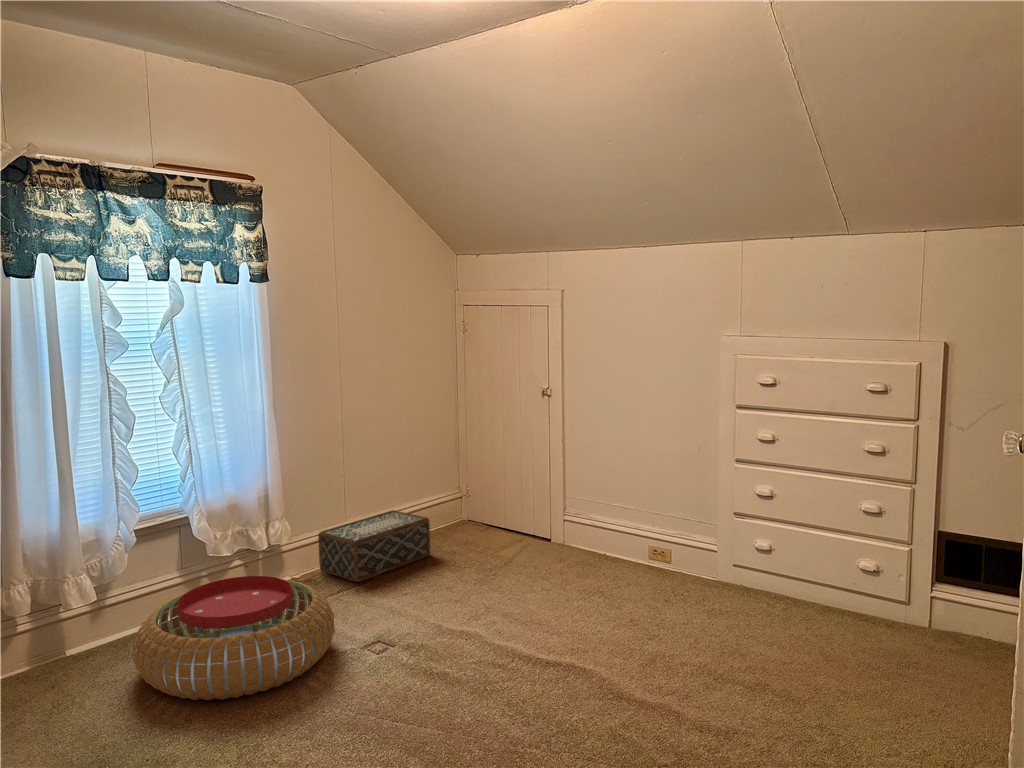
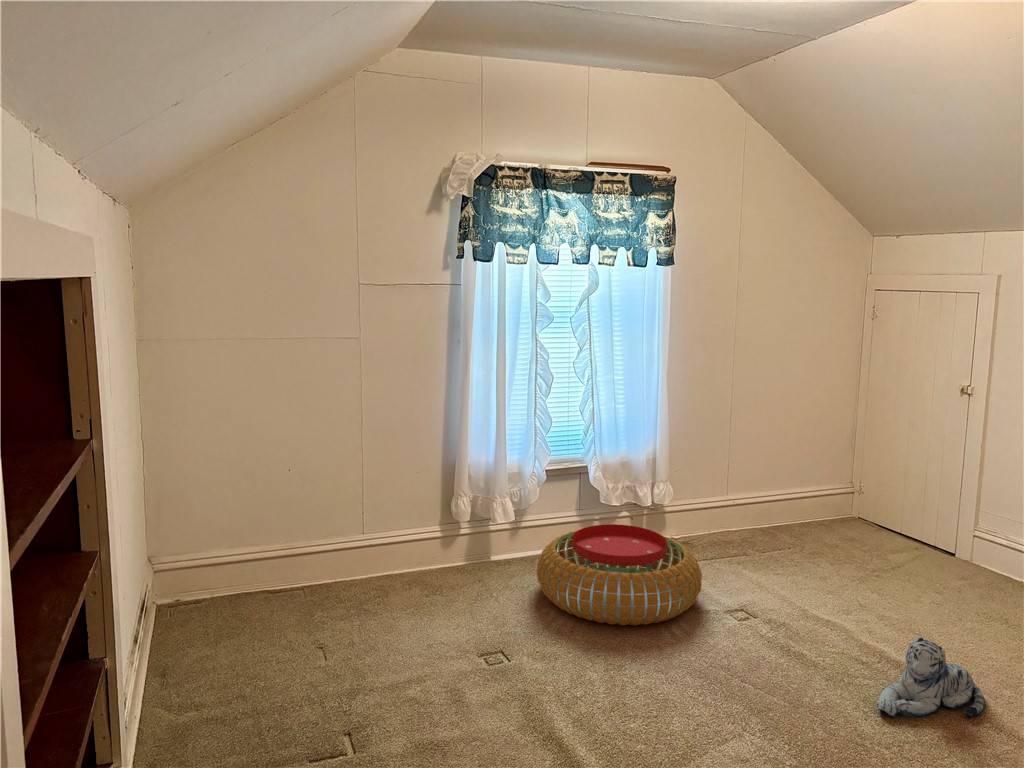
woven basket: present [318,510,430,582] -> none [697,491,810,553]
plush toy: none [521,629,607,714] -> present [877,637,985,717]

